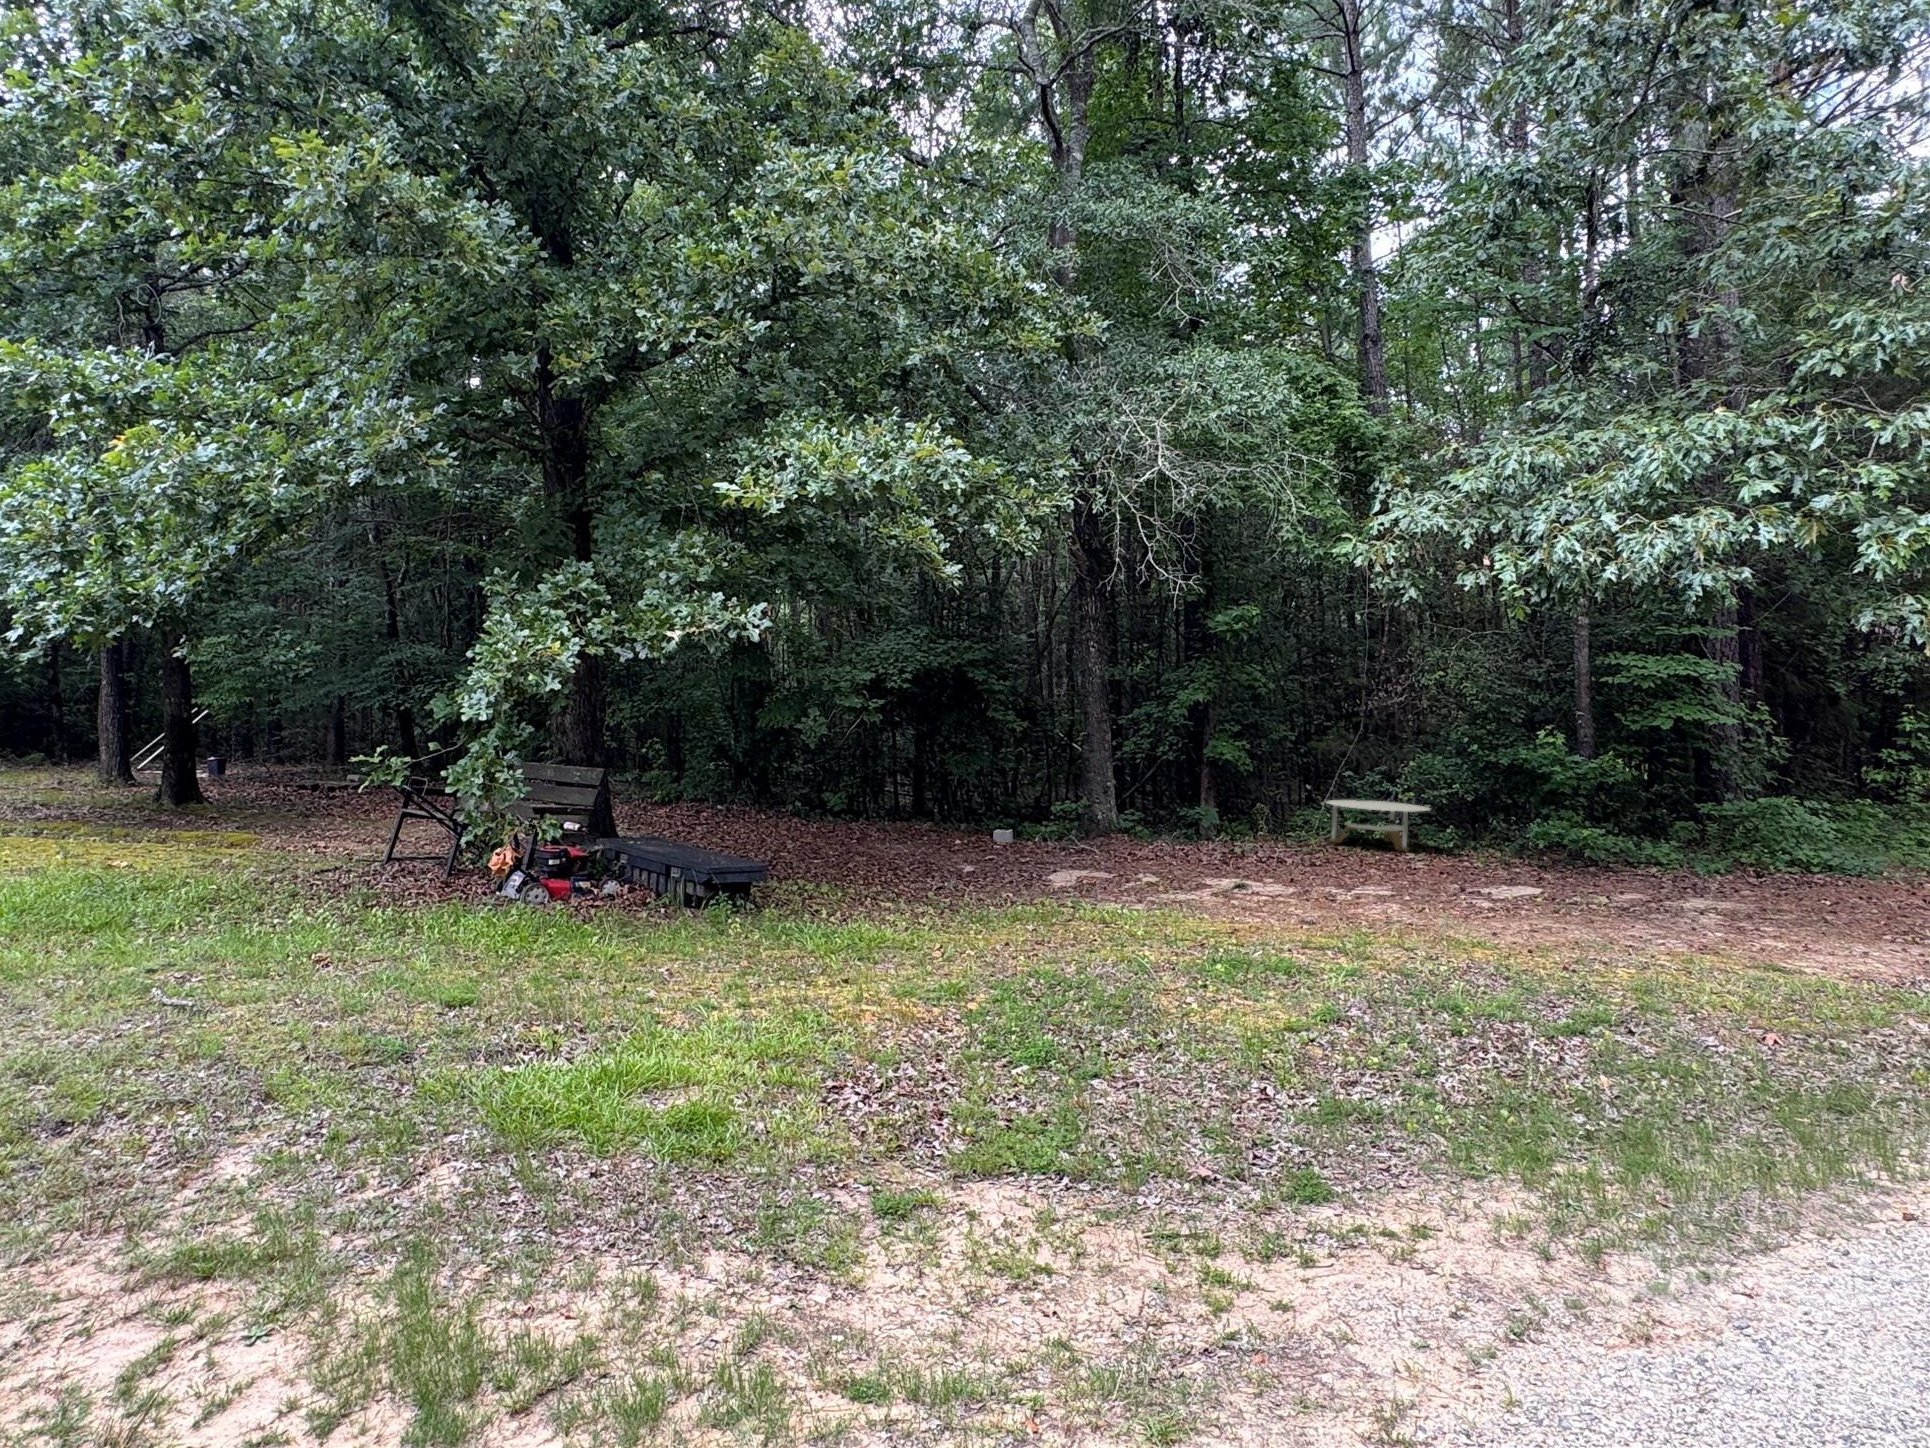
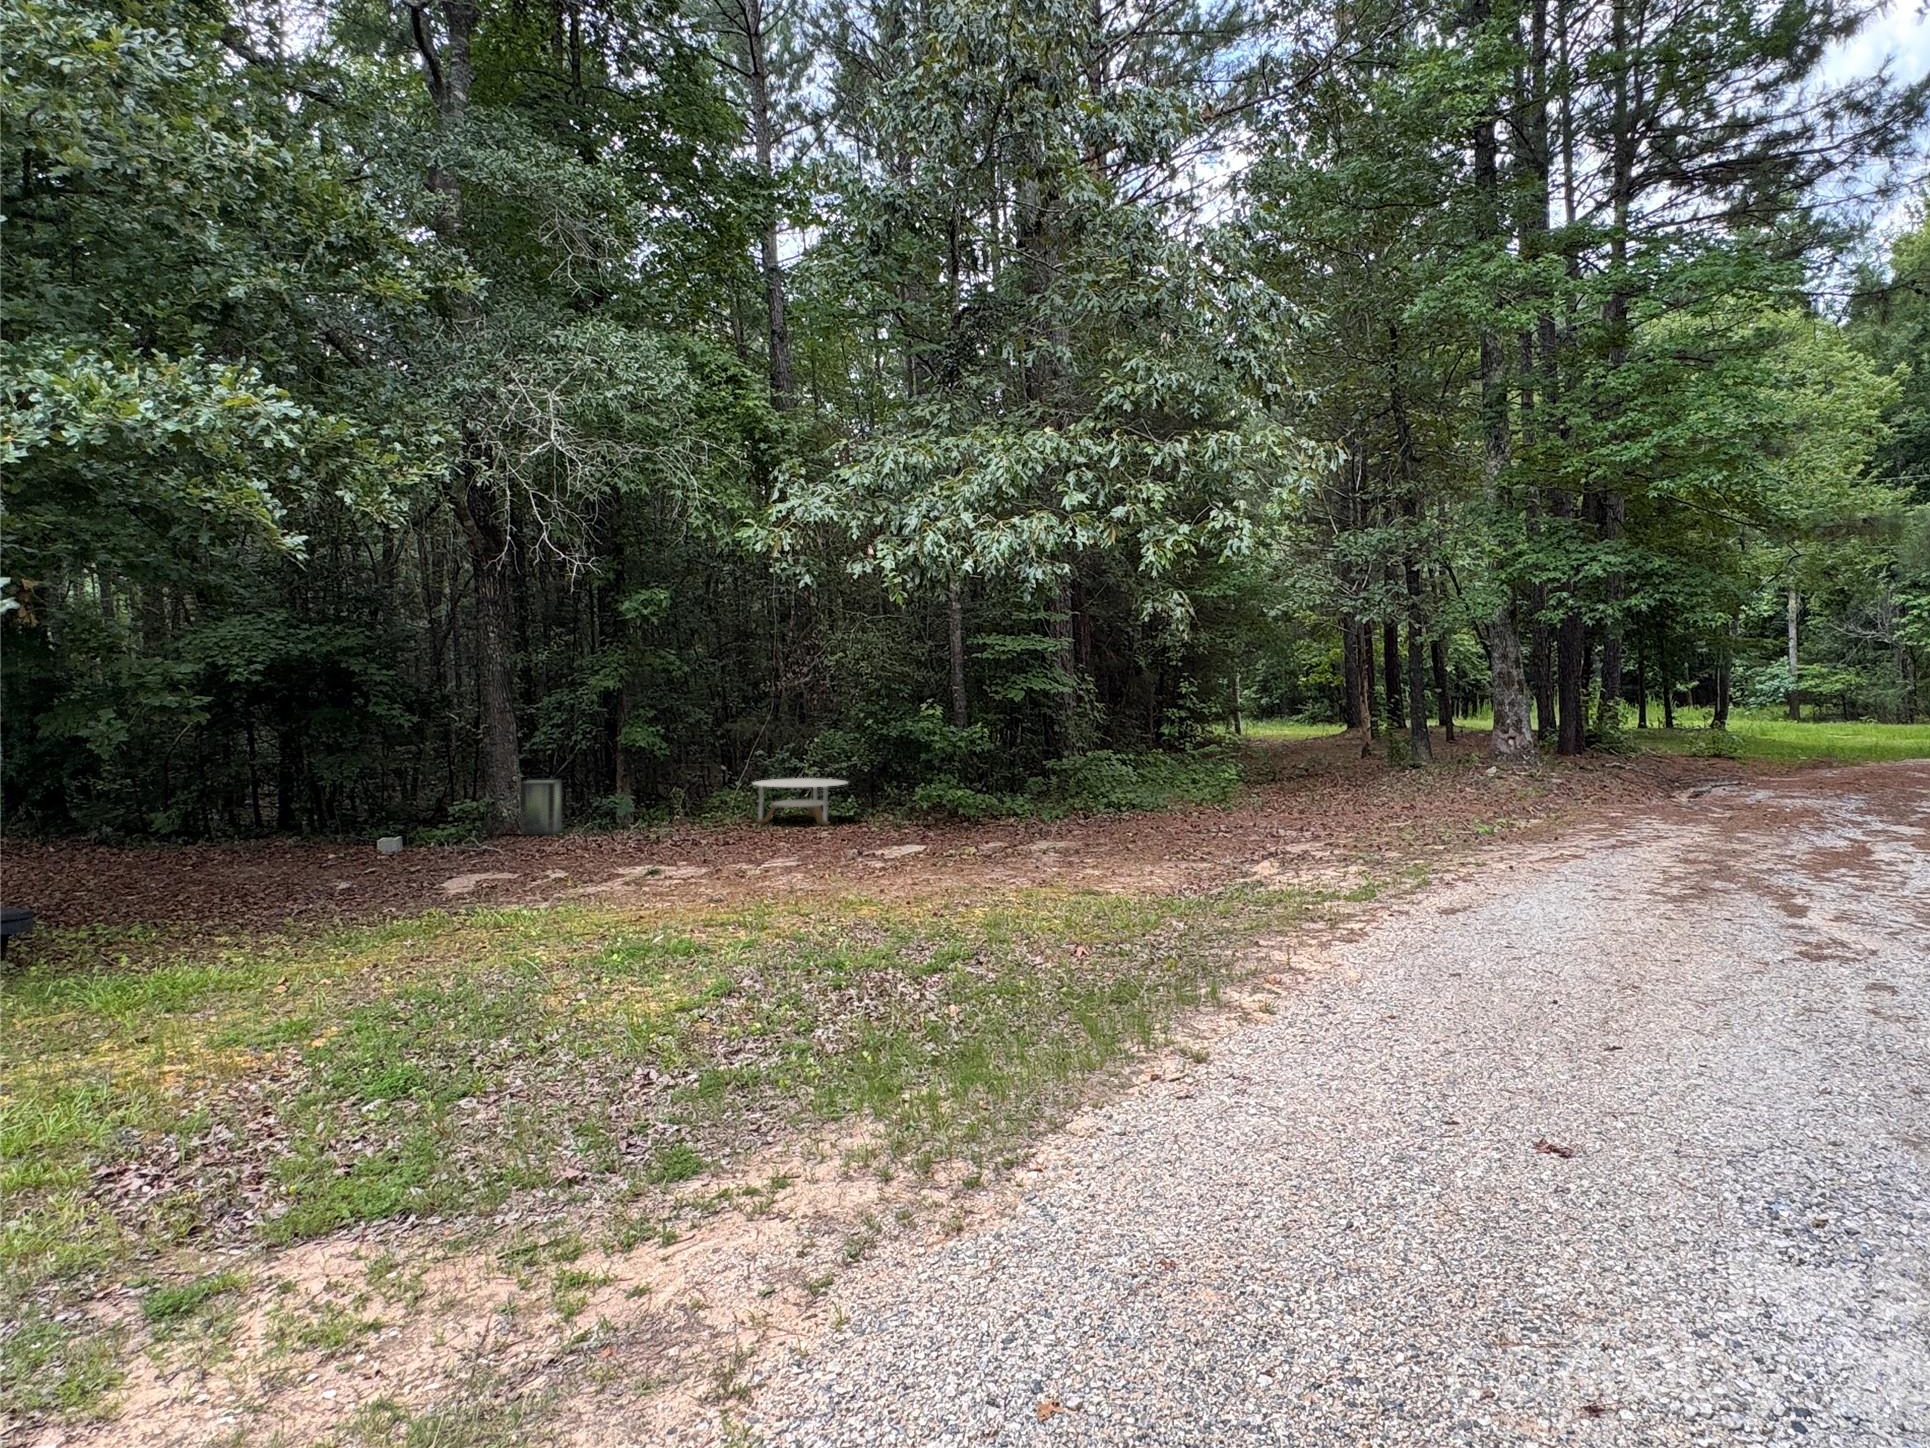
storage box: none [1107,783,1144,835] -> present [520,780,562,835]

